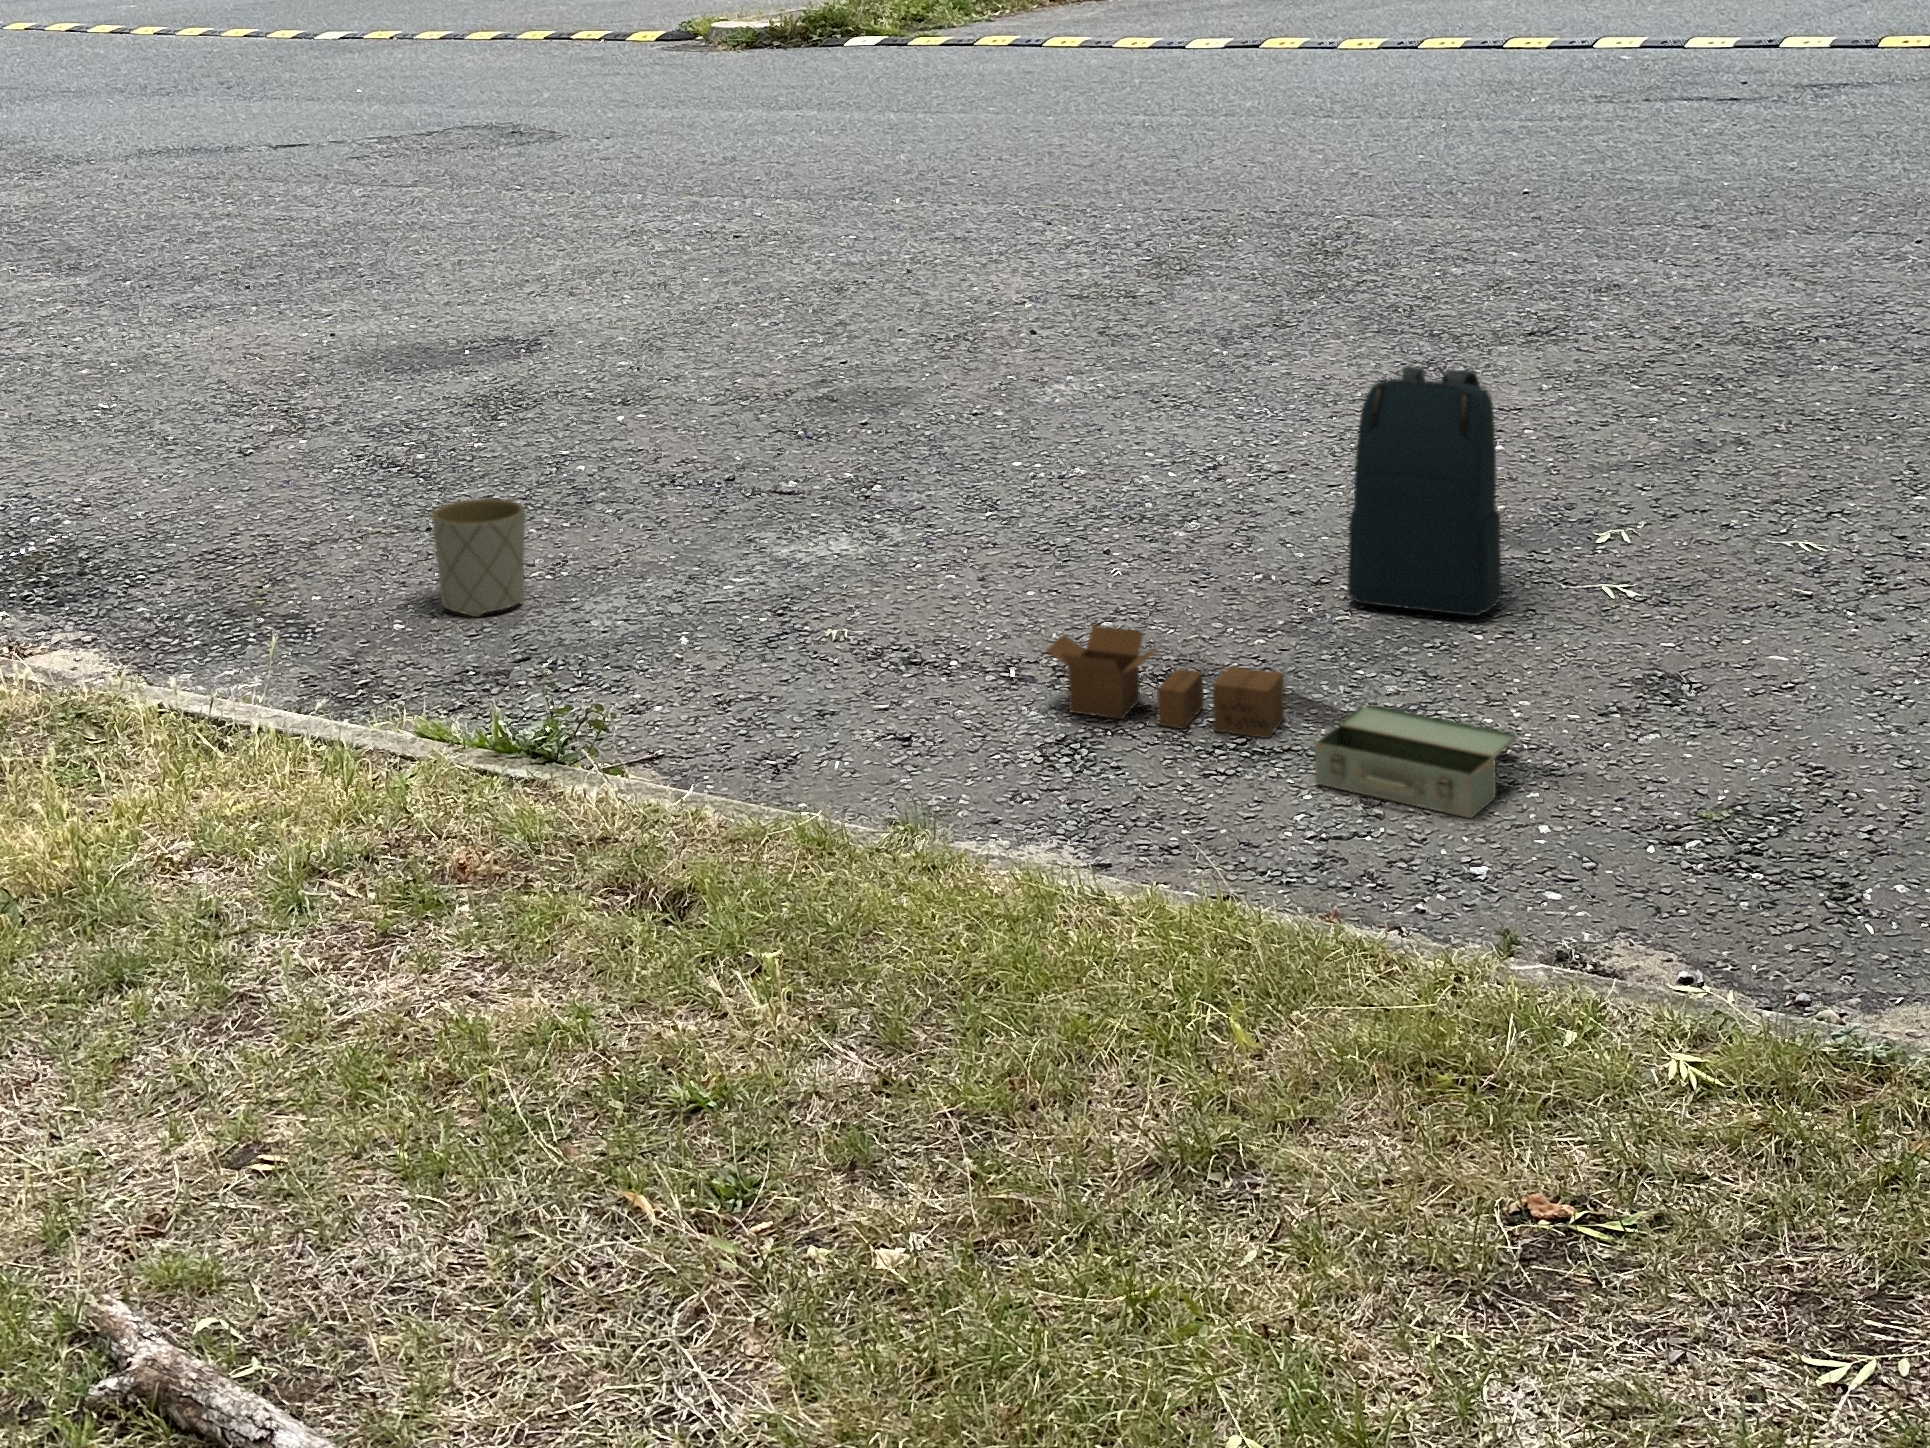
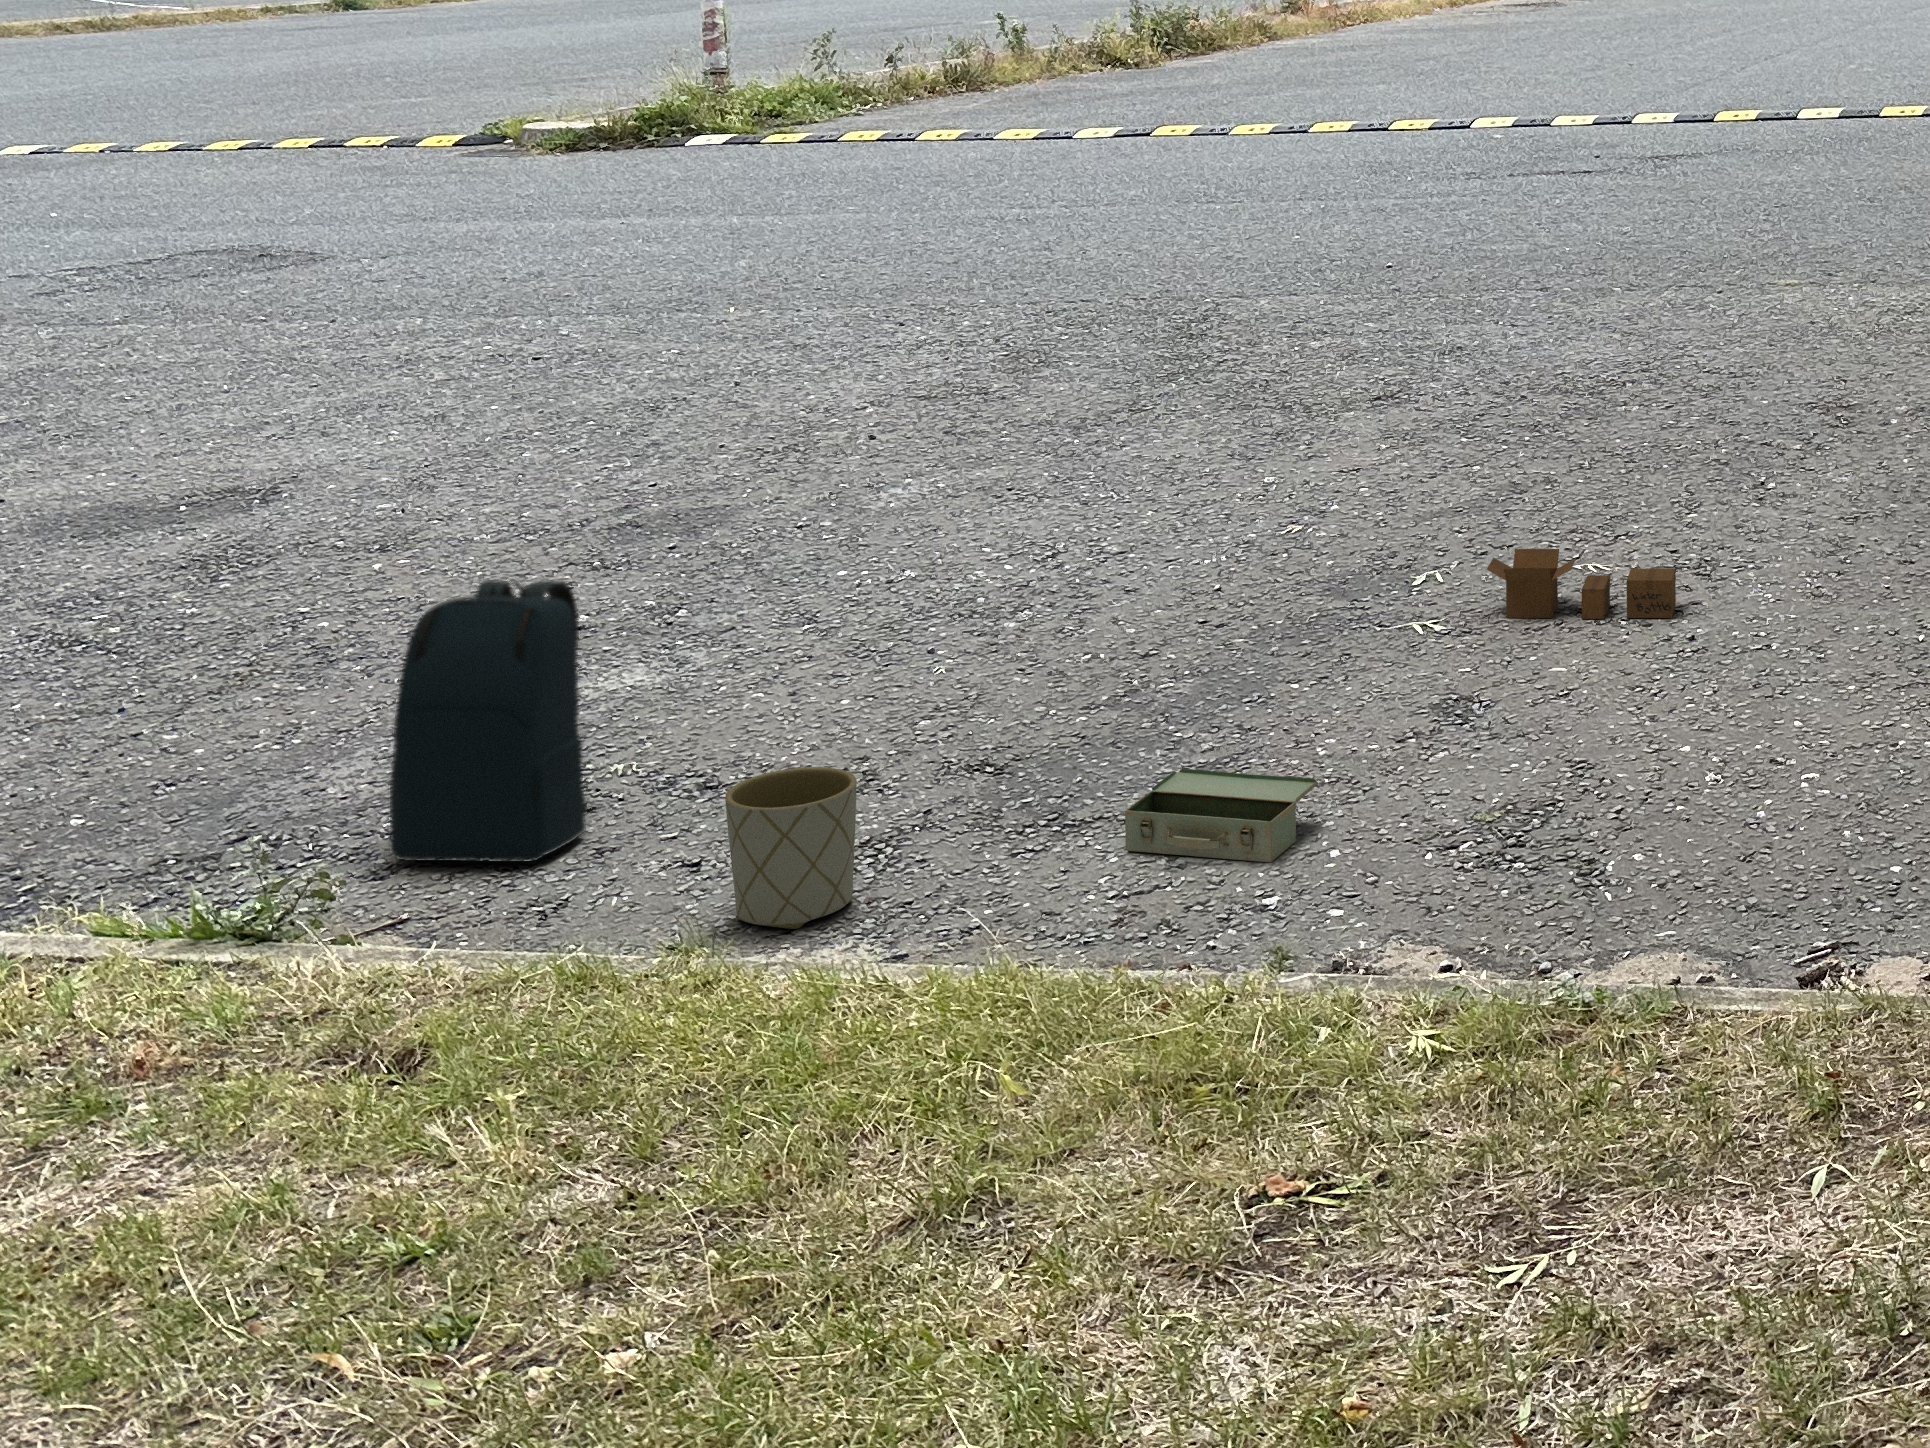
backpack: present [1348,366,1502,616] -> present [390,578,592,862]
planter: present [432,498,525,617] -> present [725,767,857,929]
cardboard box: present [1046,625,1284,738] -> present [1487,549,1676,619]

